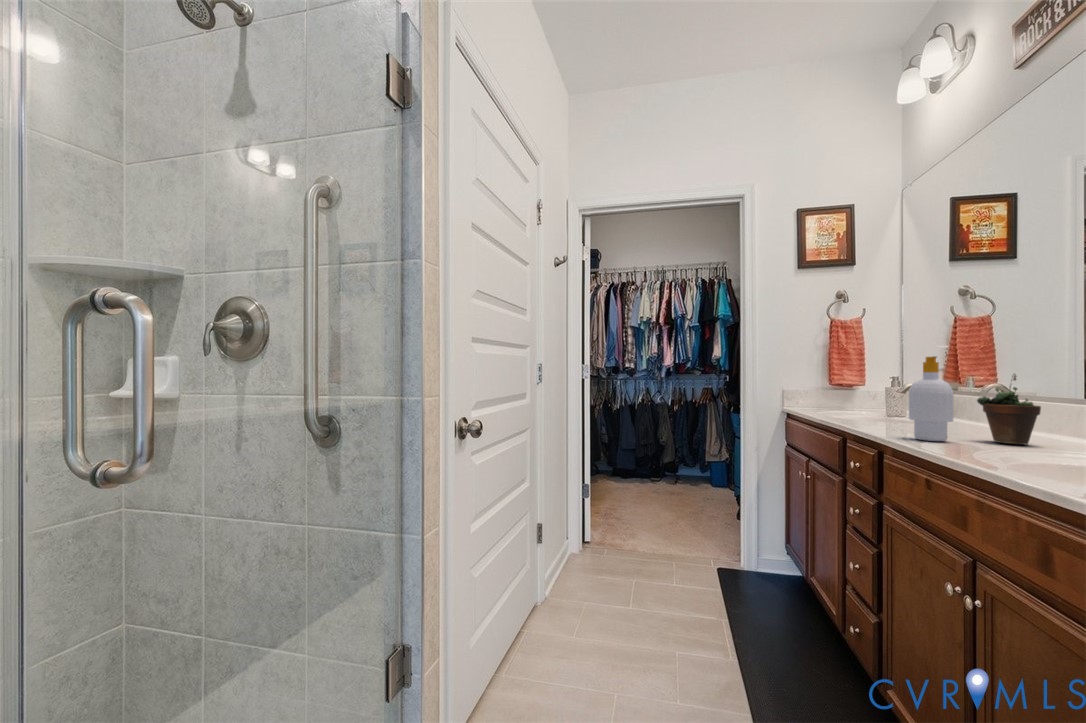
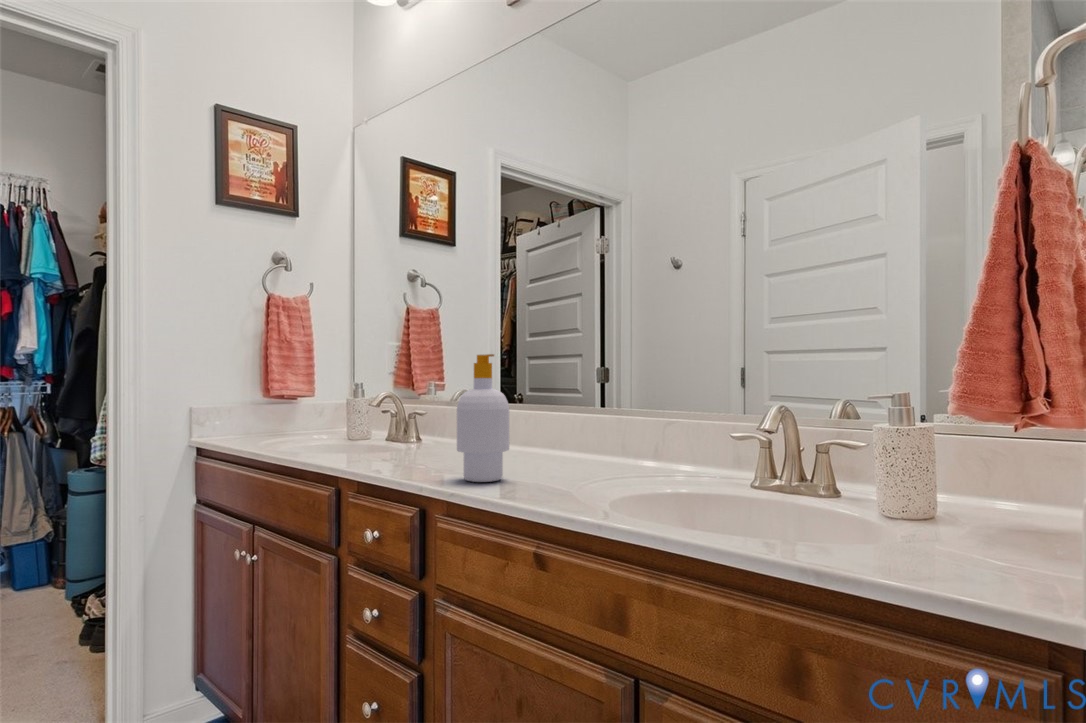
succulent plant: present [977,374,1041,445] -> none [516,377,575,470]

